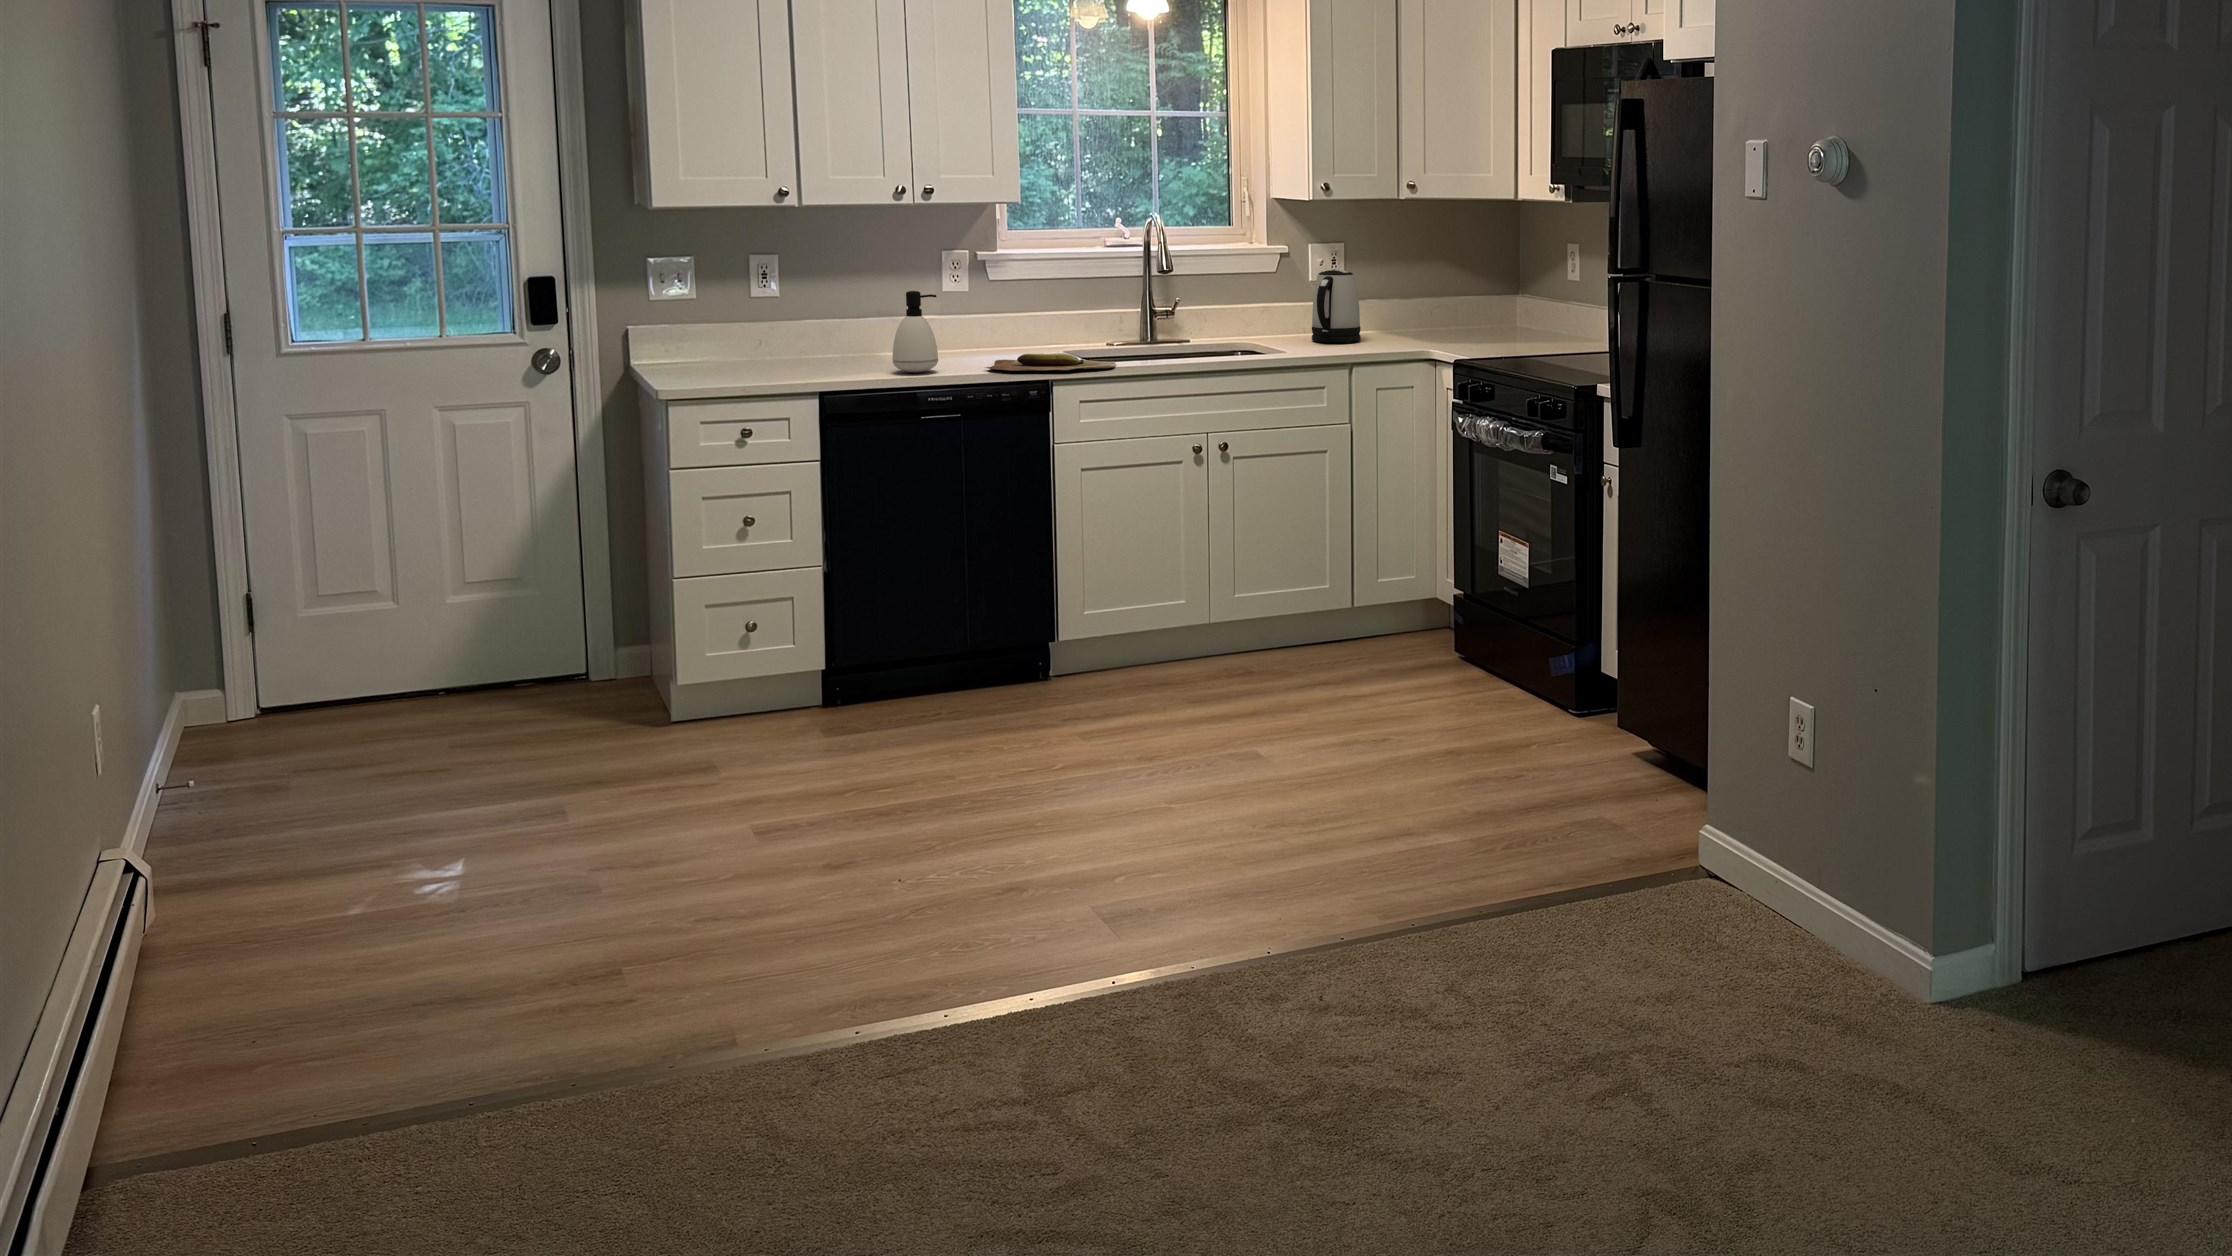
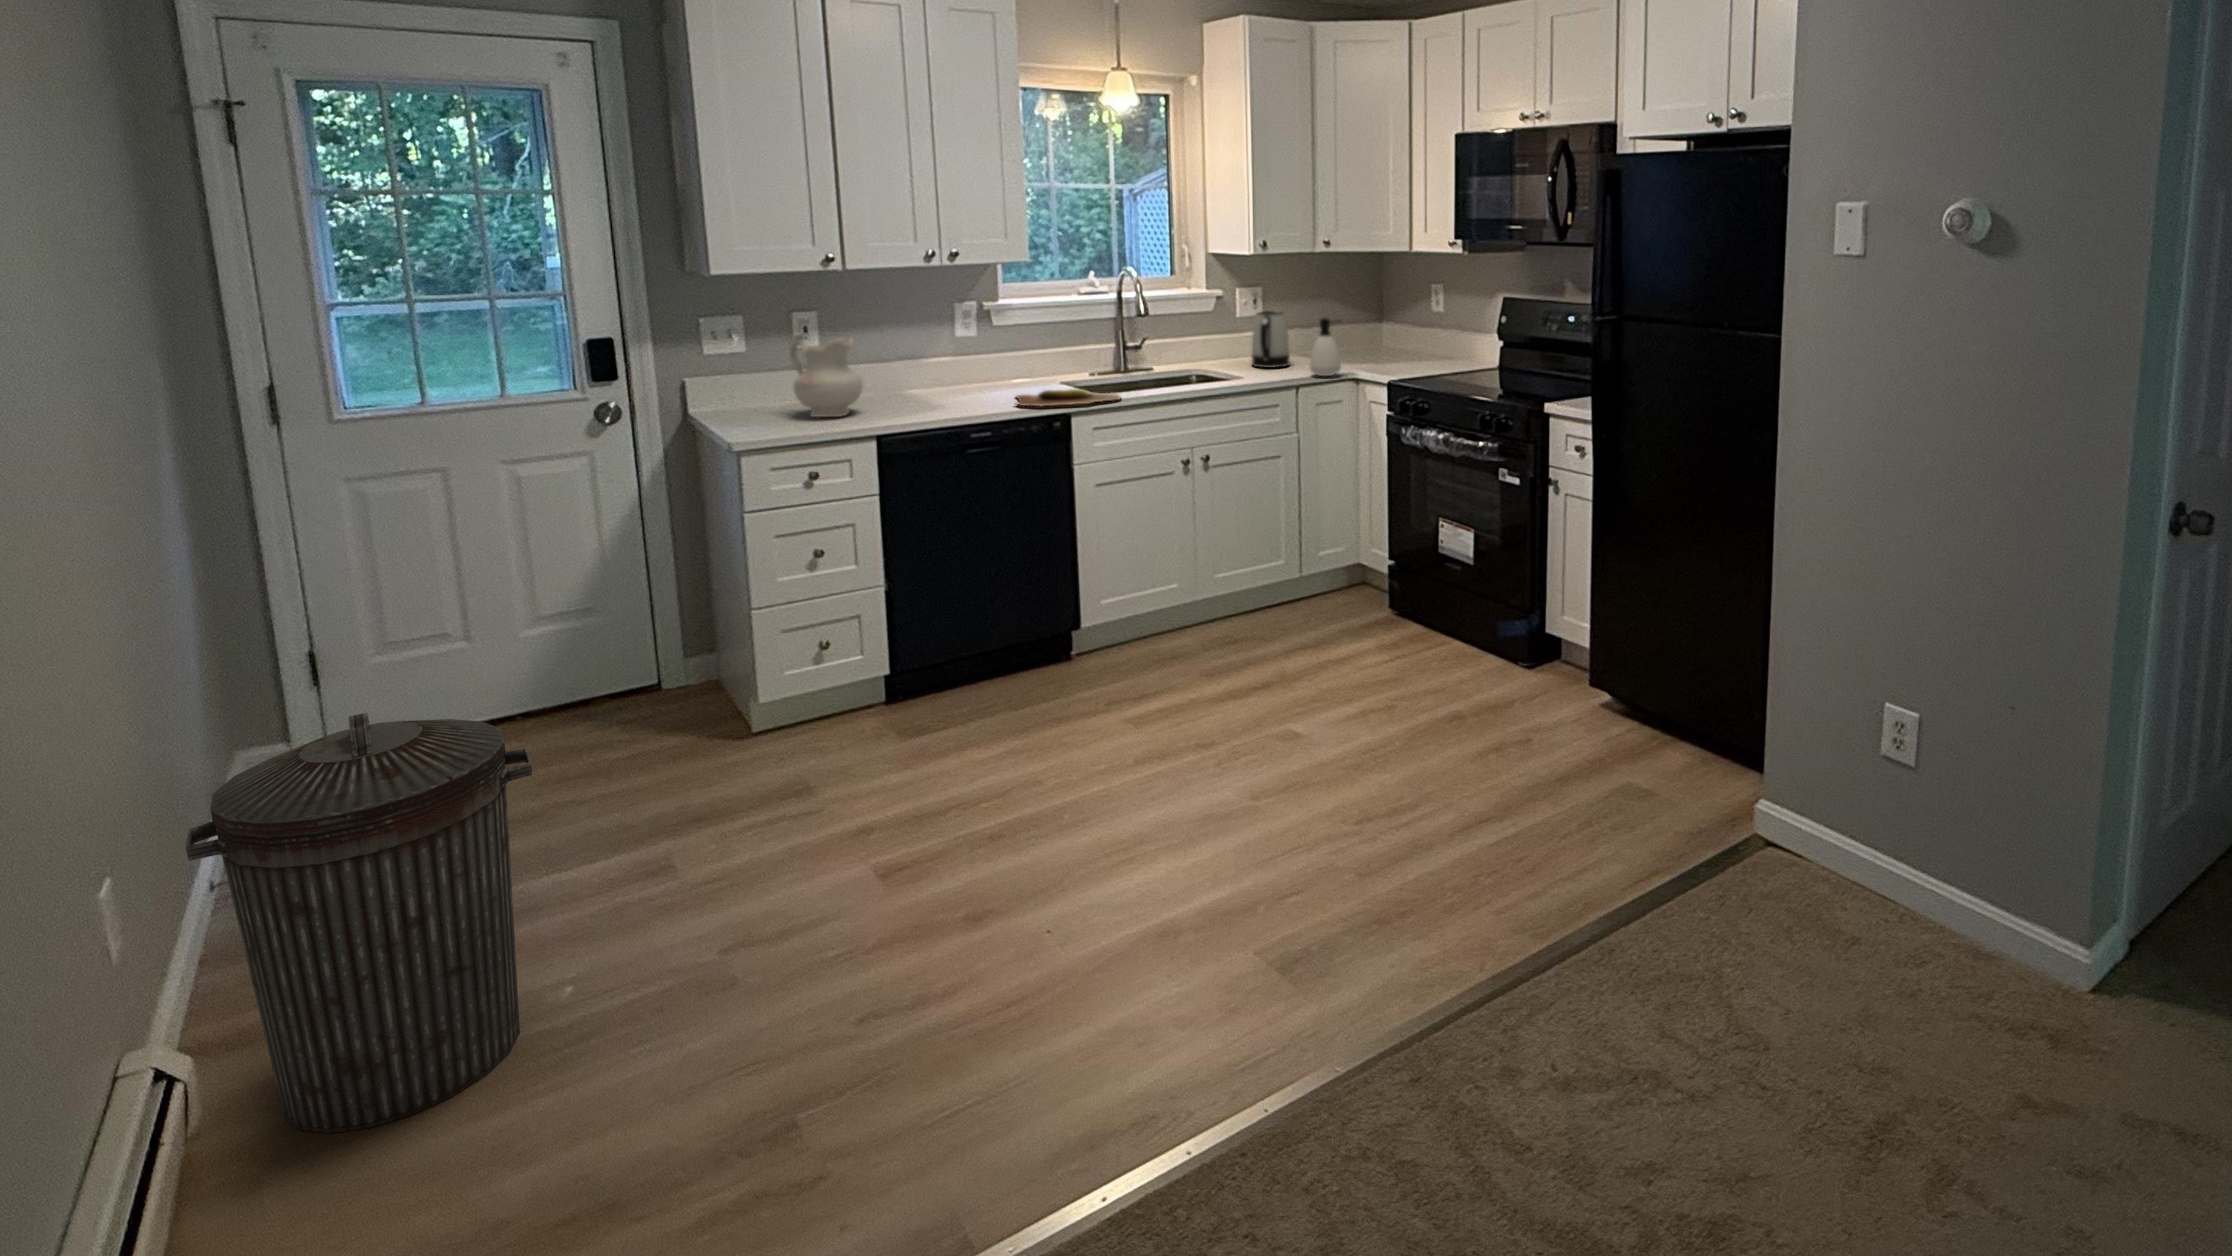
ceramic pitcher: none [740,278,816,373] -> present [789,335,863,417]
soap dispenser: present [892,291,938,372] -> present [1310,318,1341,376]
trash can: none [106,592,395,968] -> present [185,713,532,1133]

